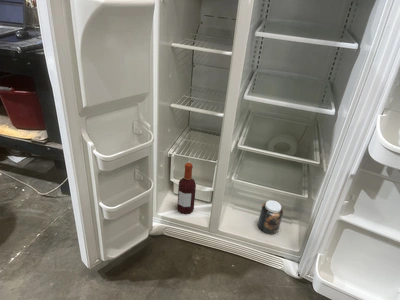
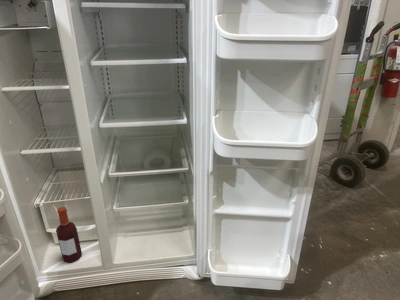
jar: present [258,200,283,234] -> none [151,216,173,249]

